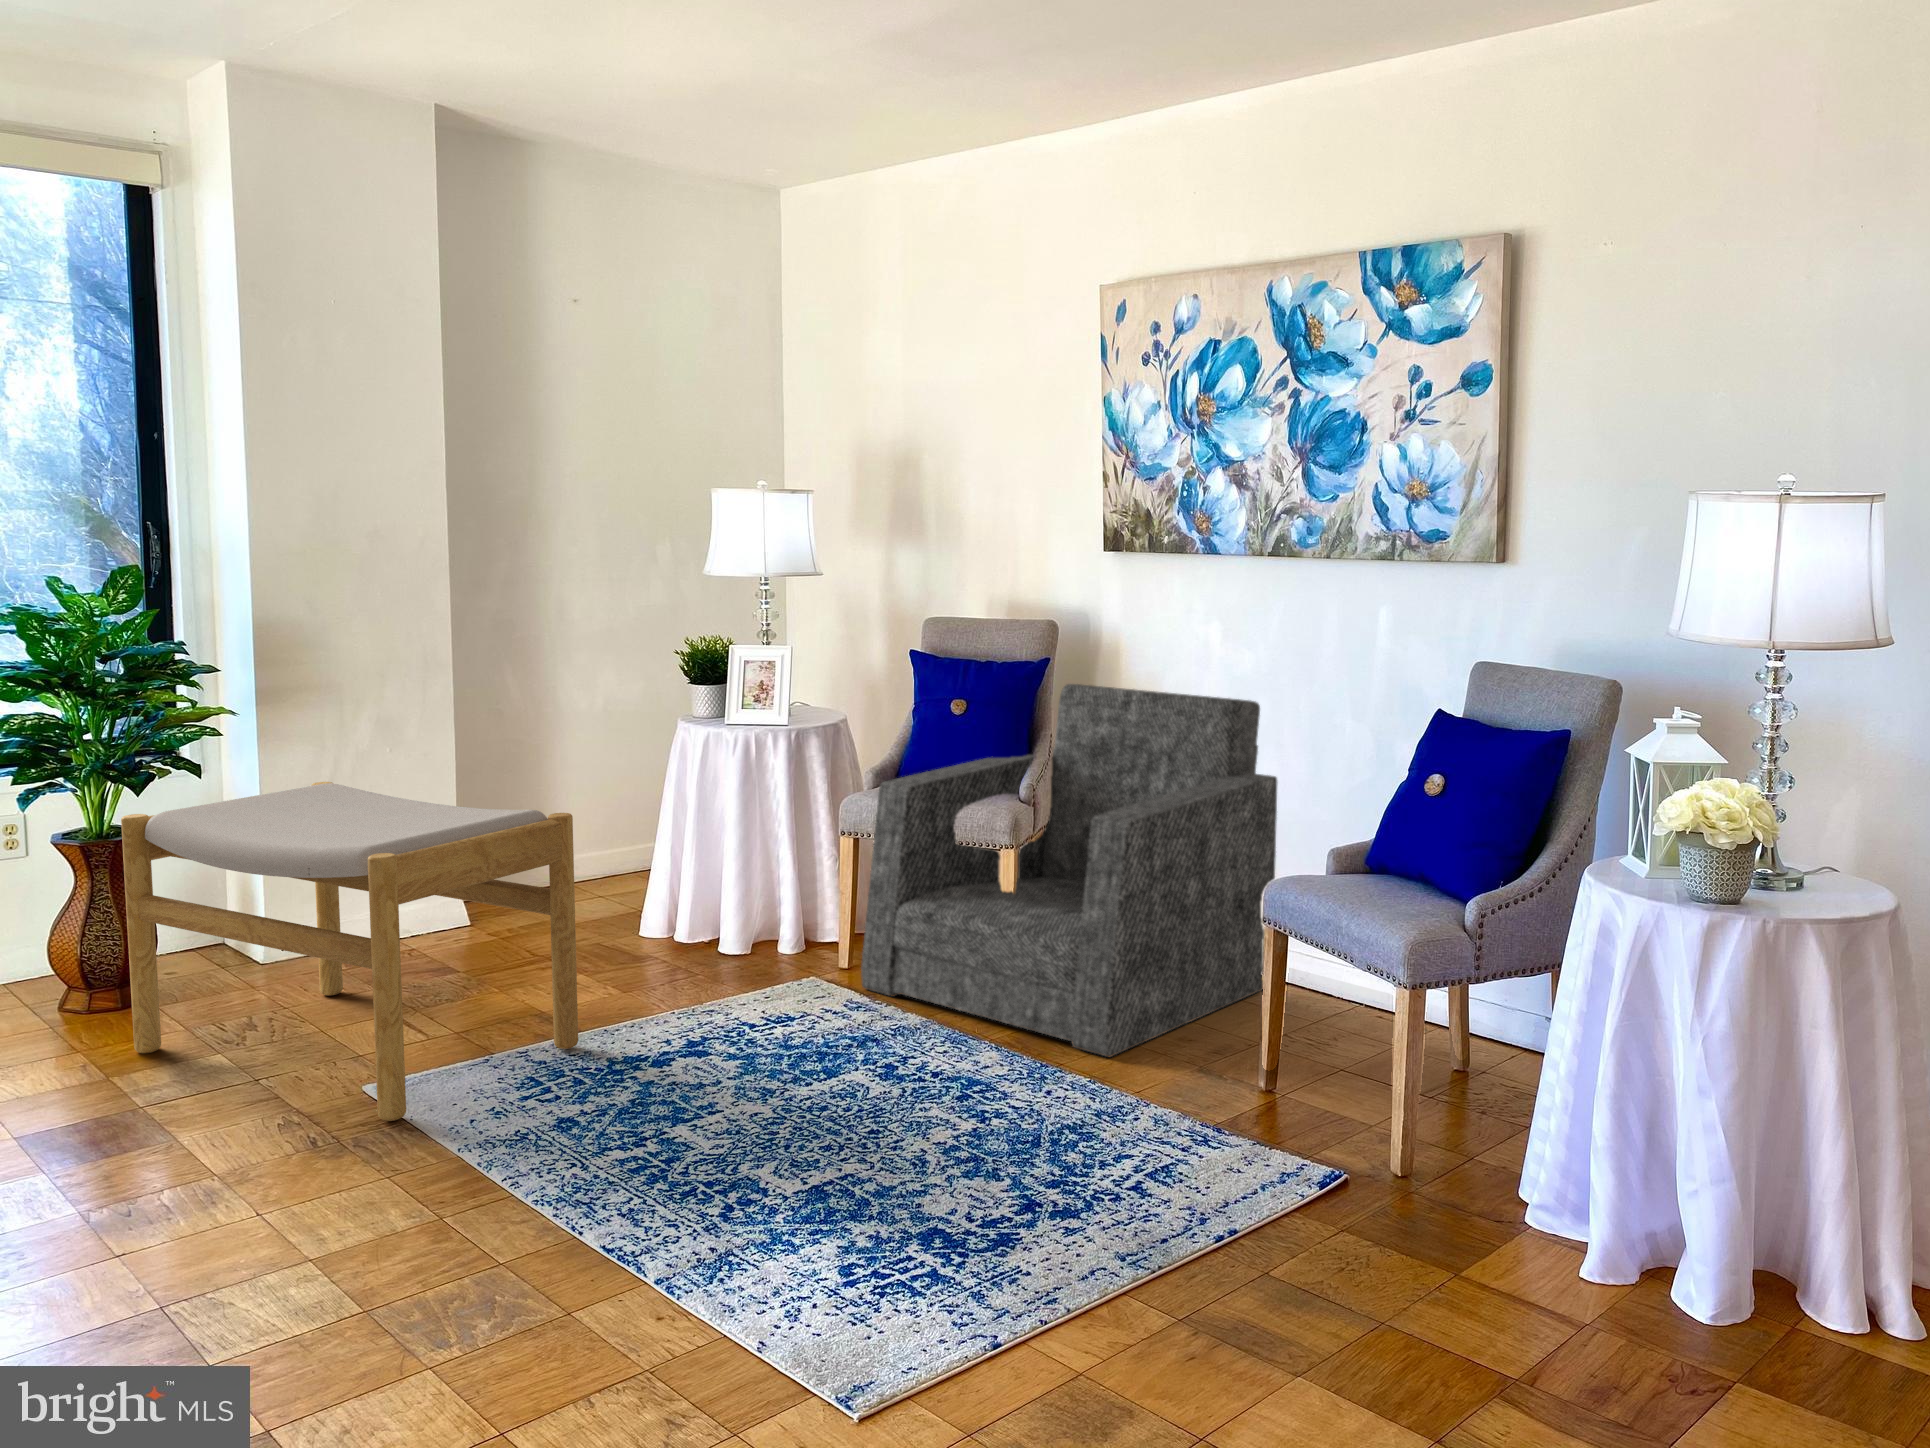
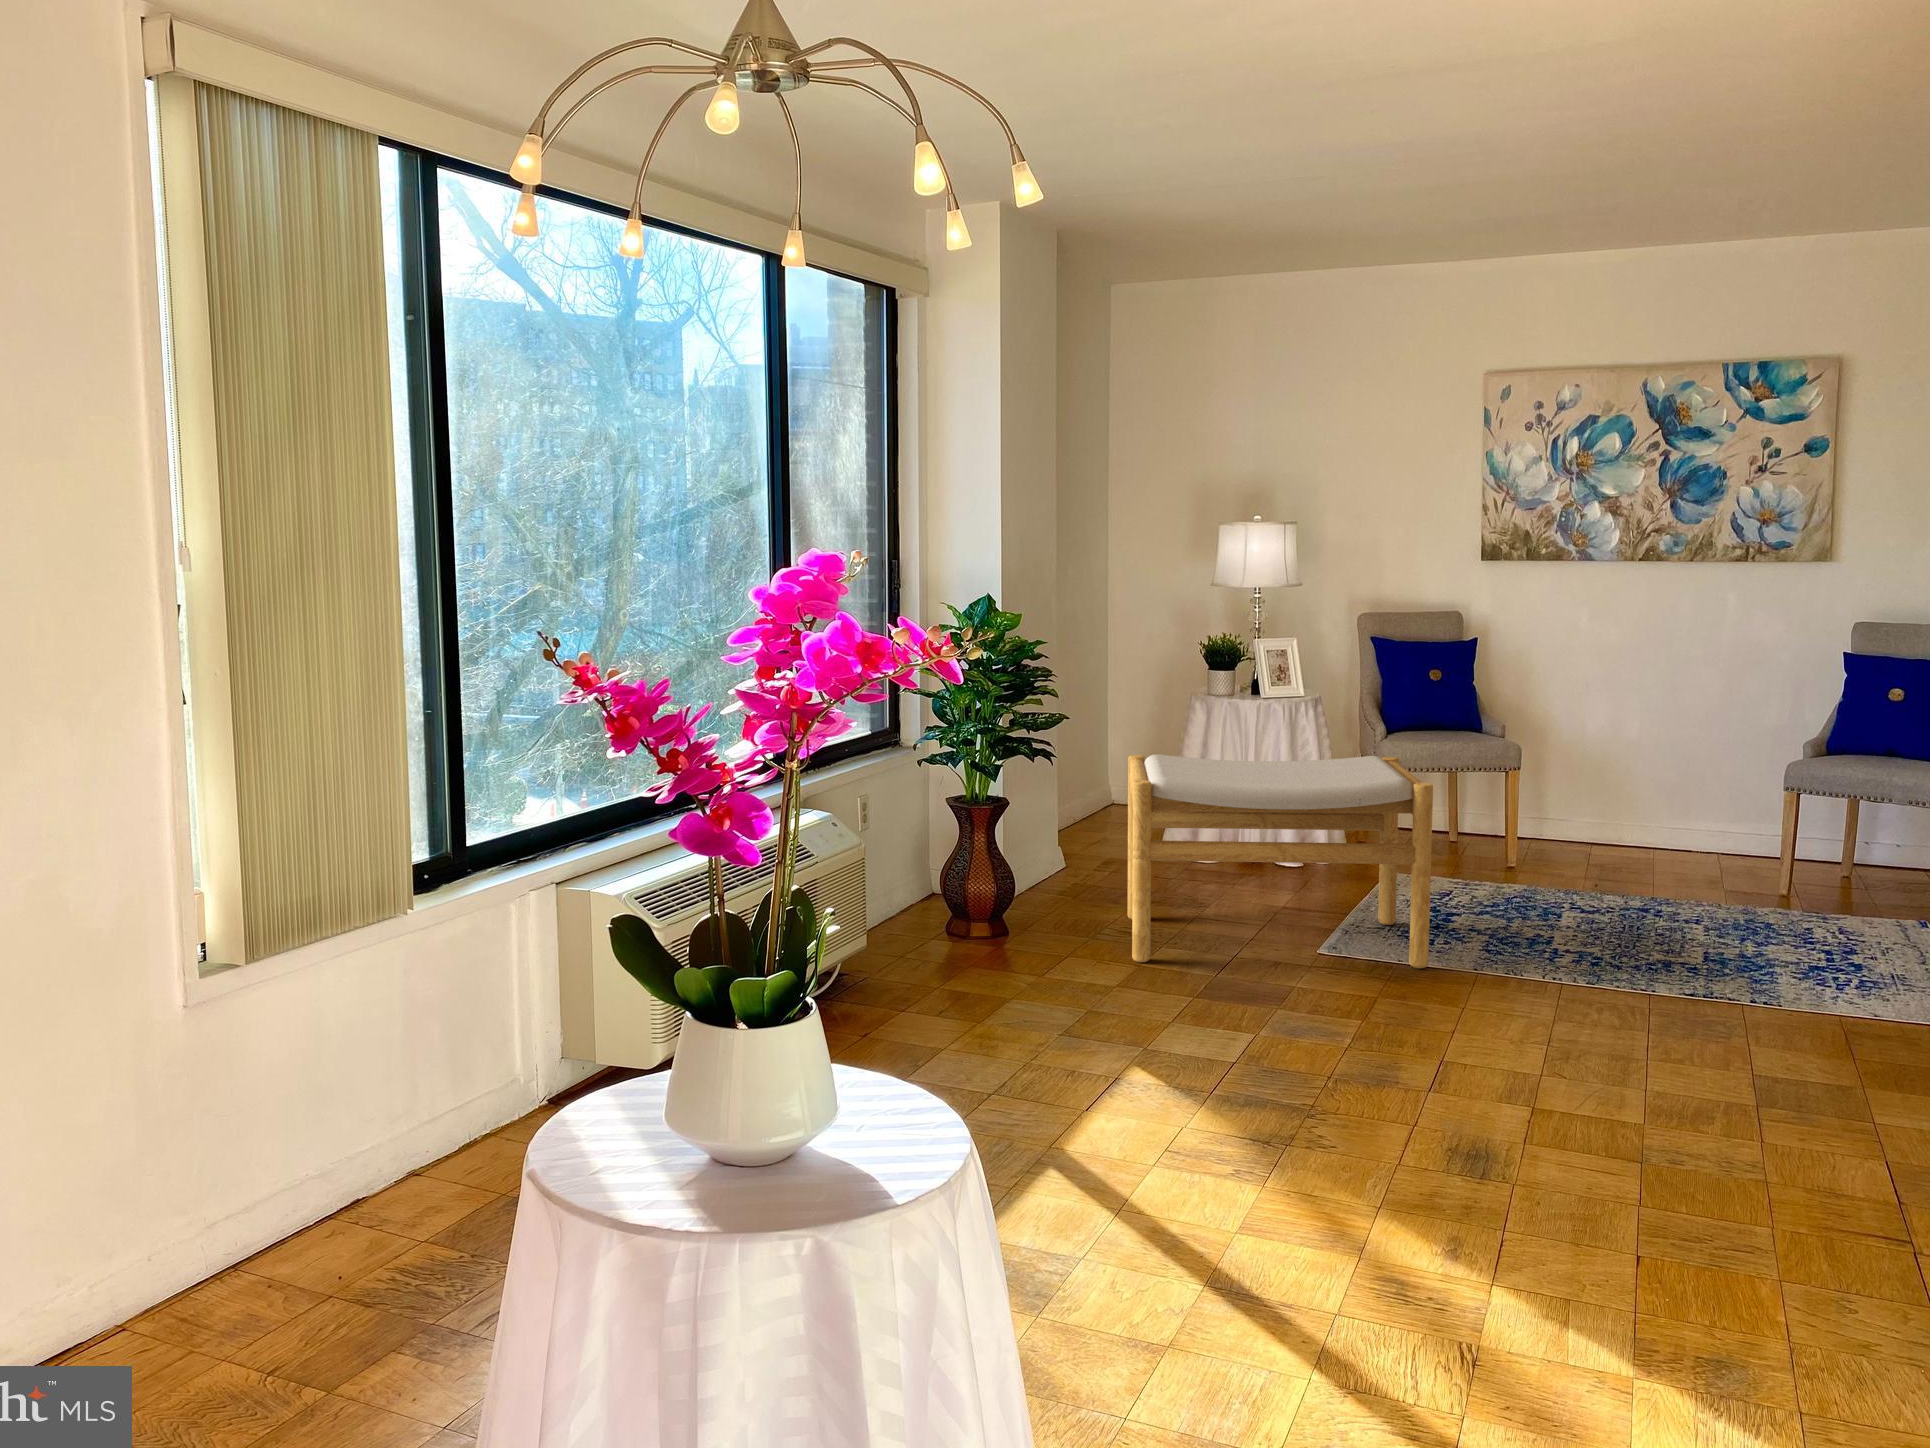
armchair: present [861,684,1277,1057] -> none [1440,655,1685,889]

